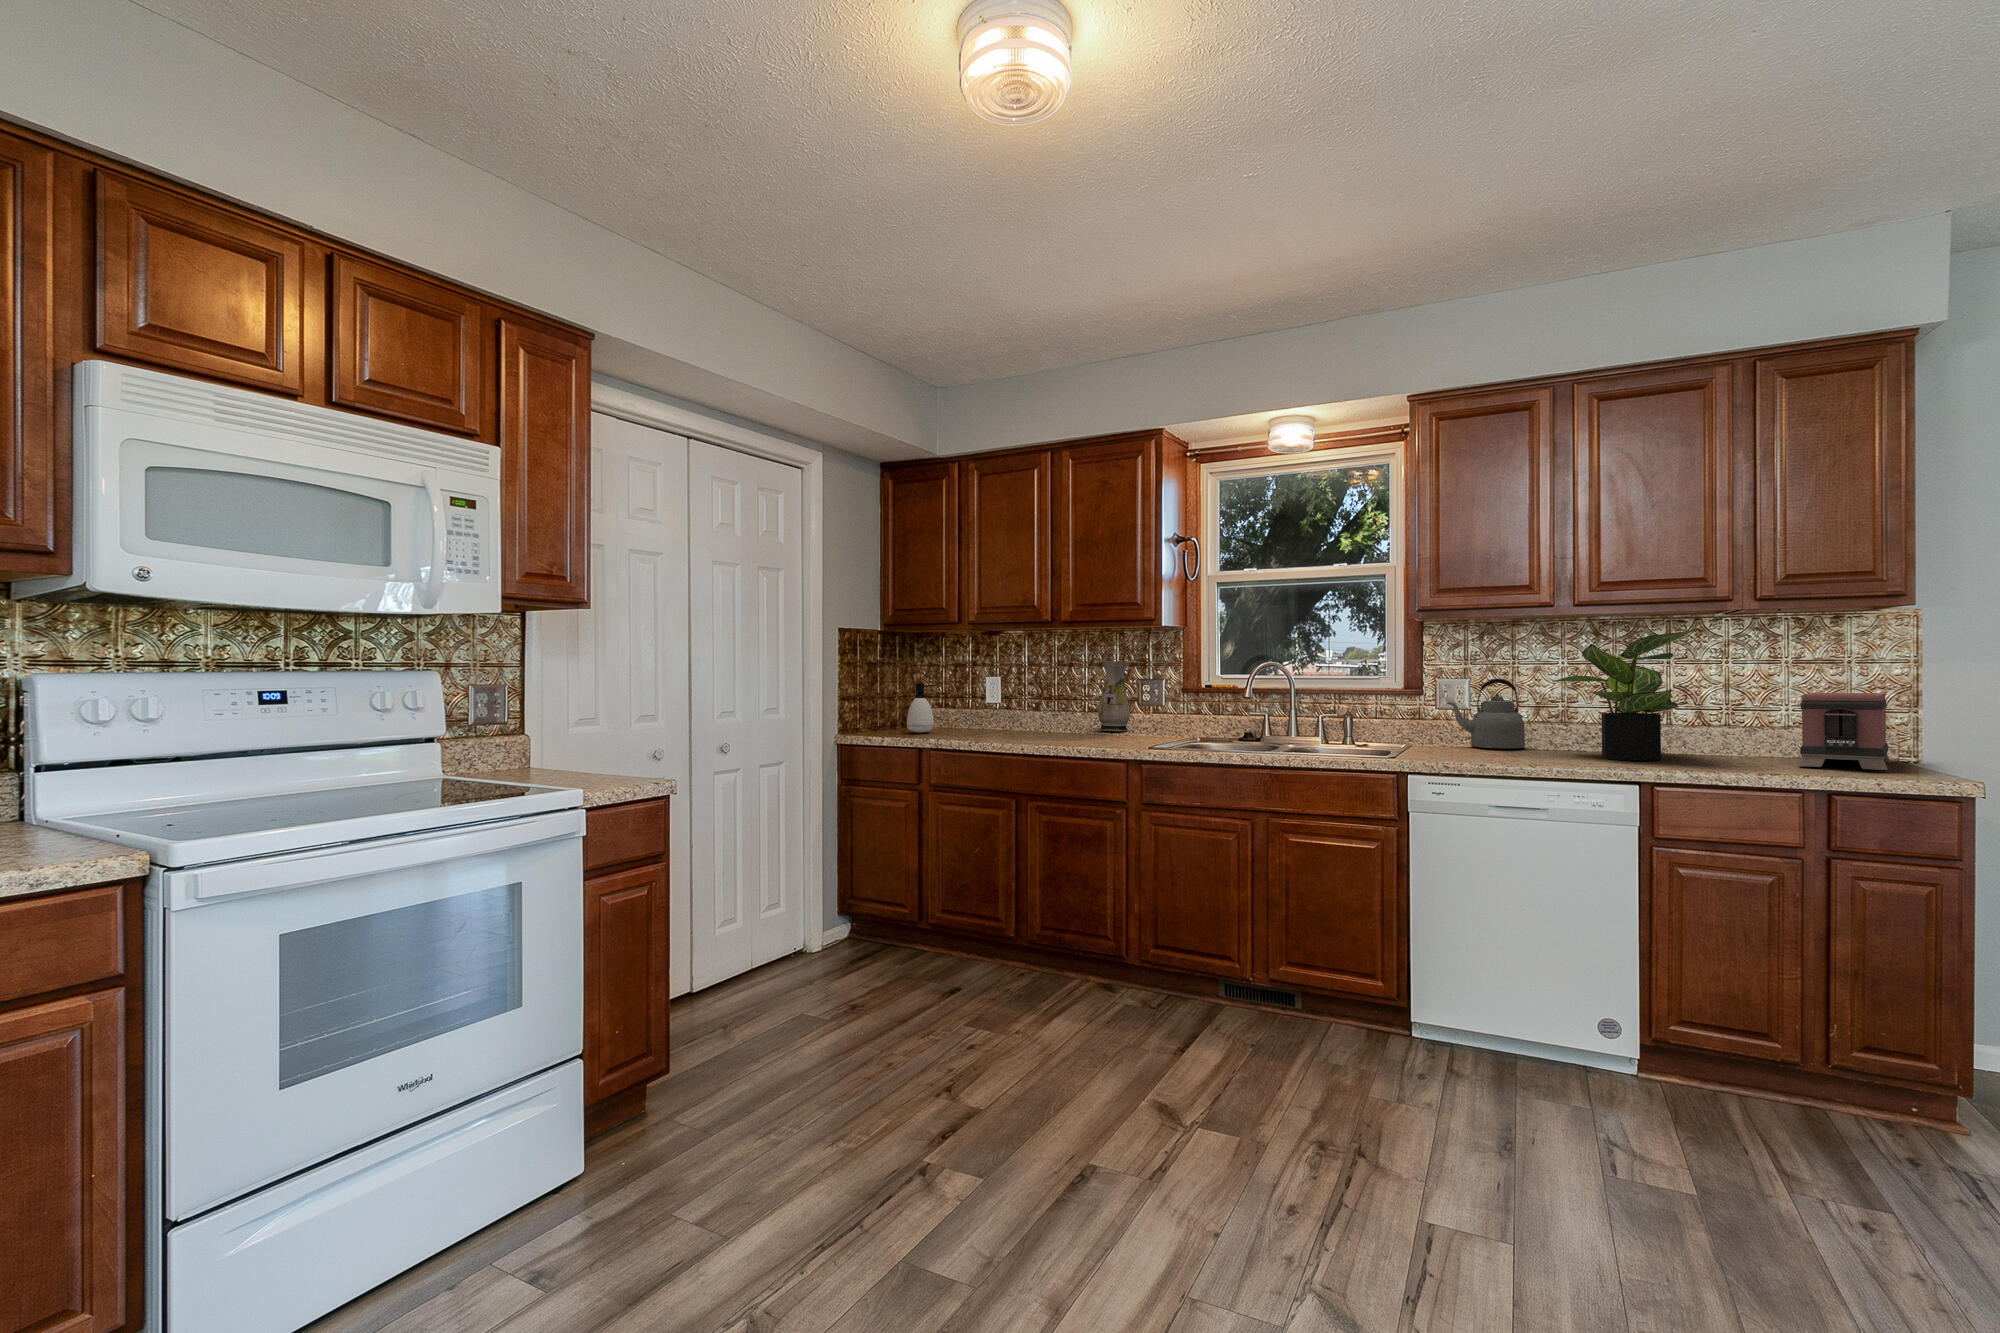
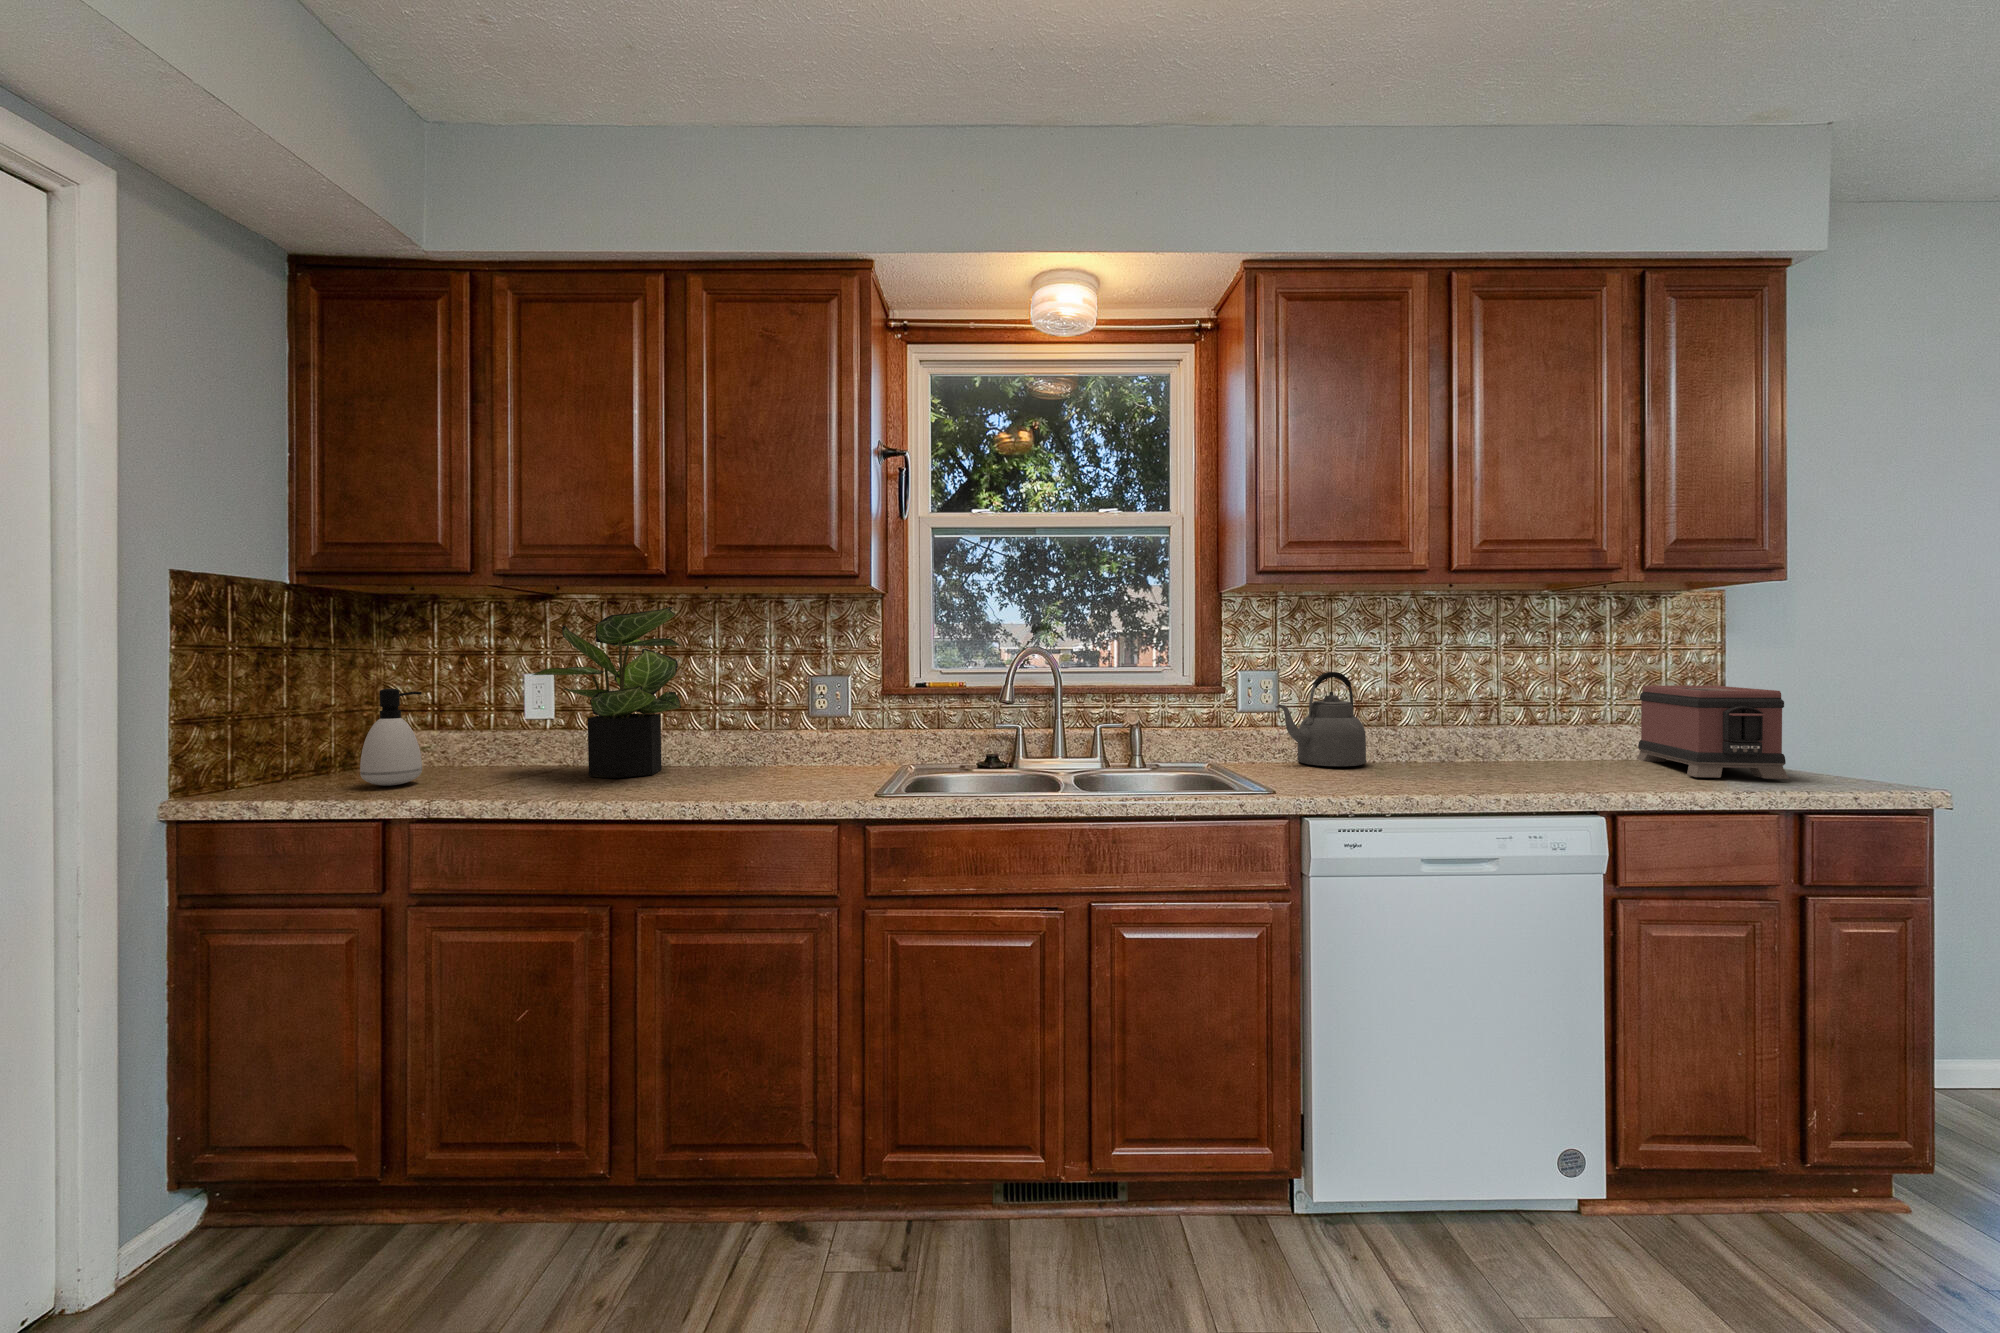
potted plant: present [1554,629,1696,760] -> present [533,607,681,778]
vase: present [1098,661,1130,731] -> none [742,647,794,760]

